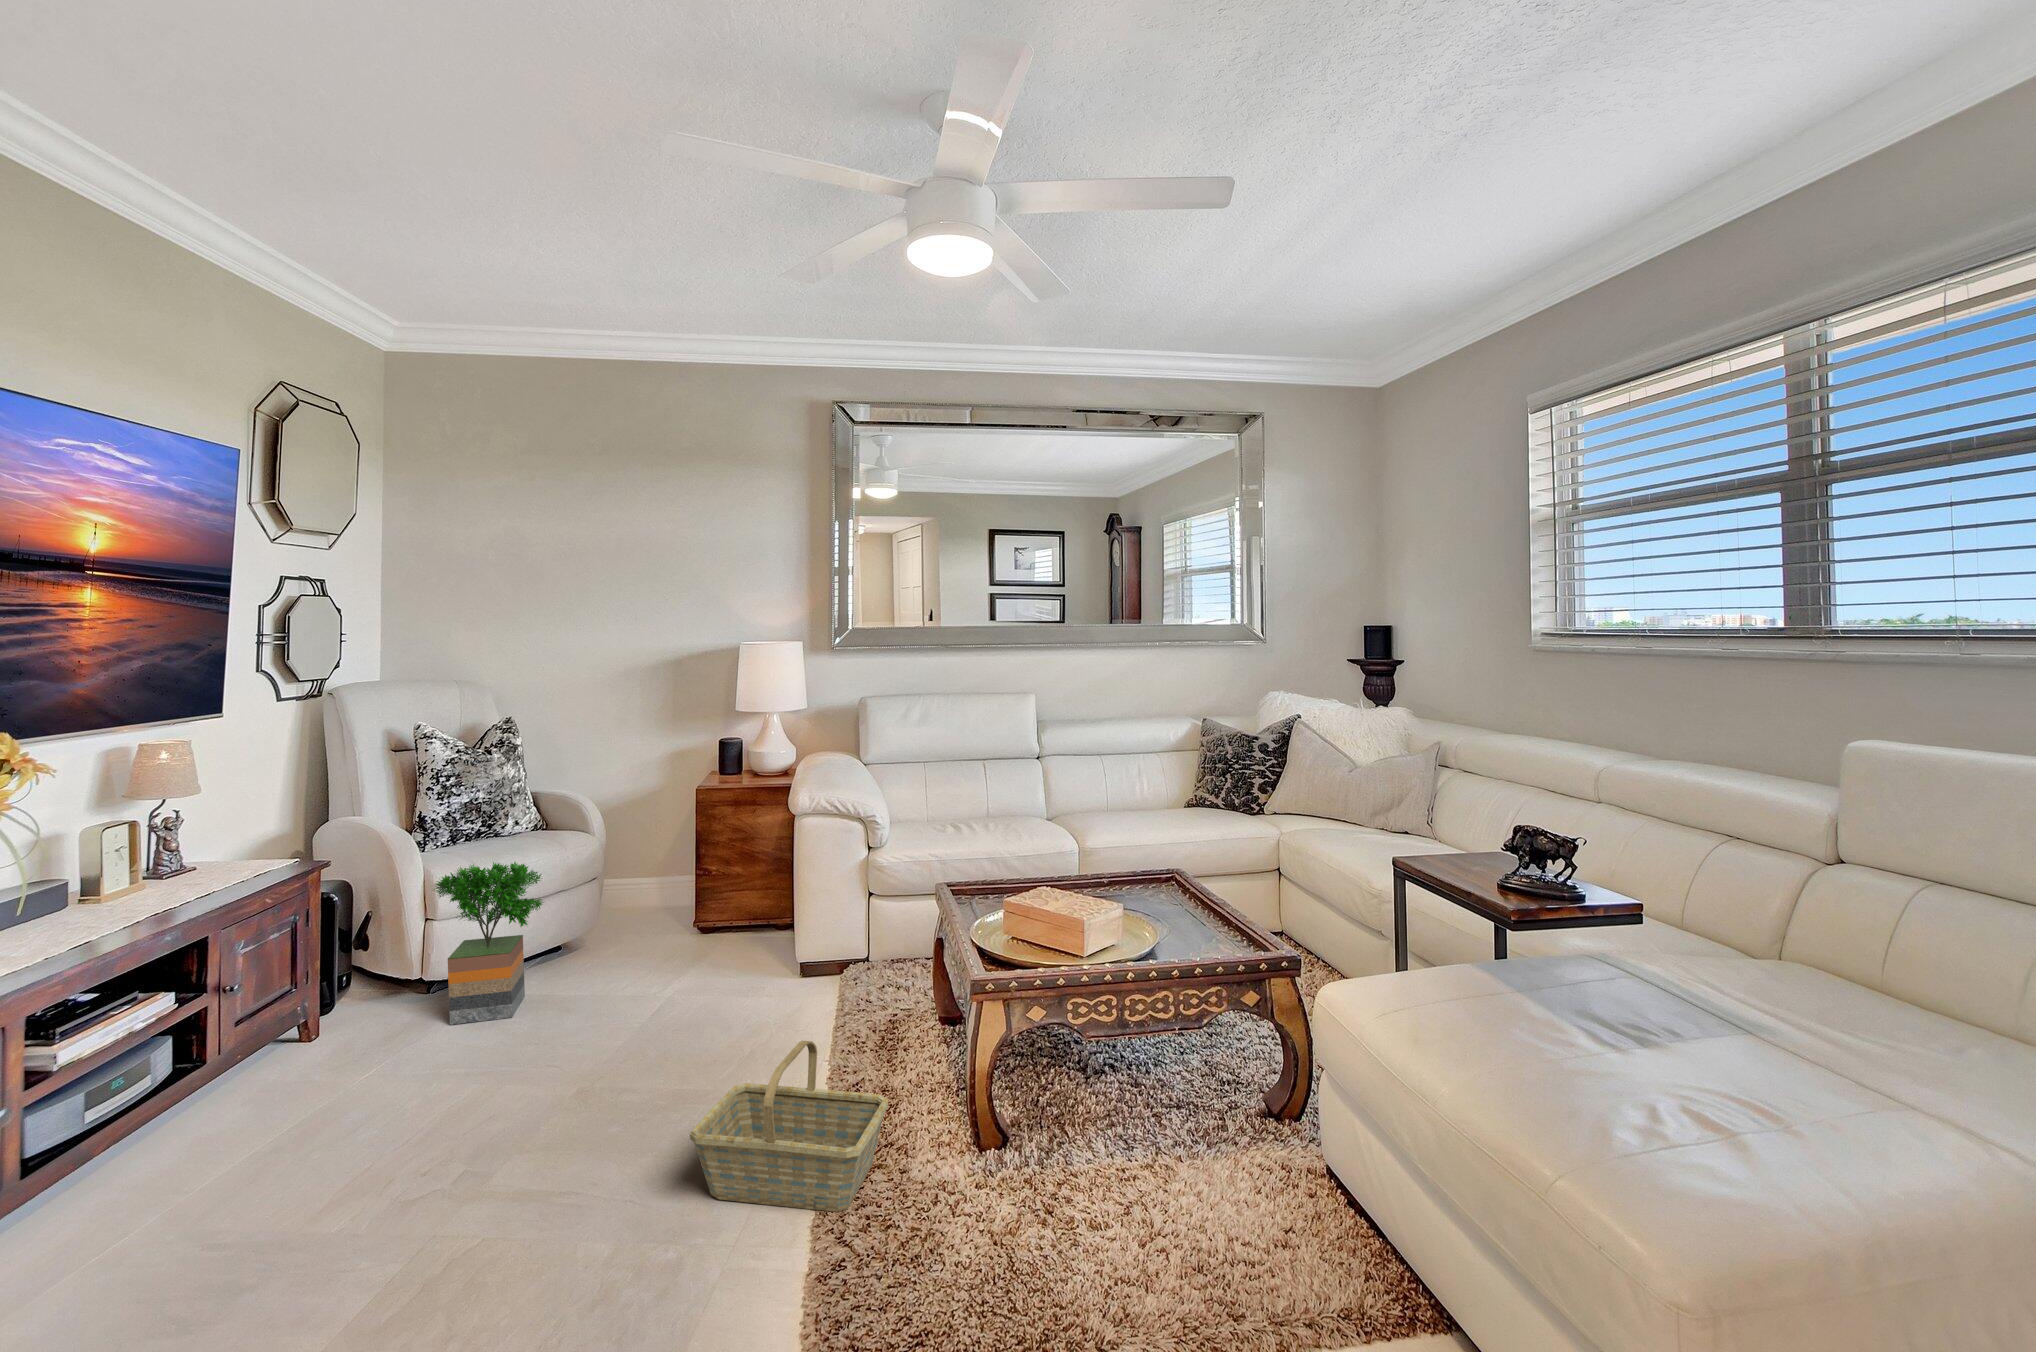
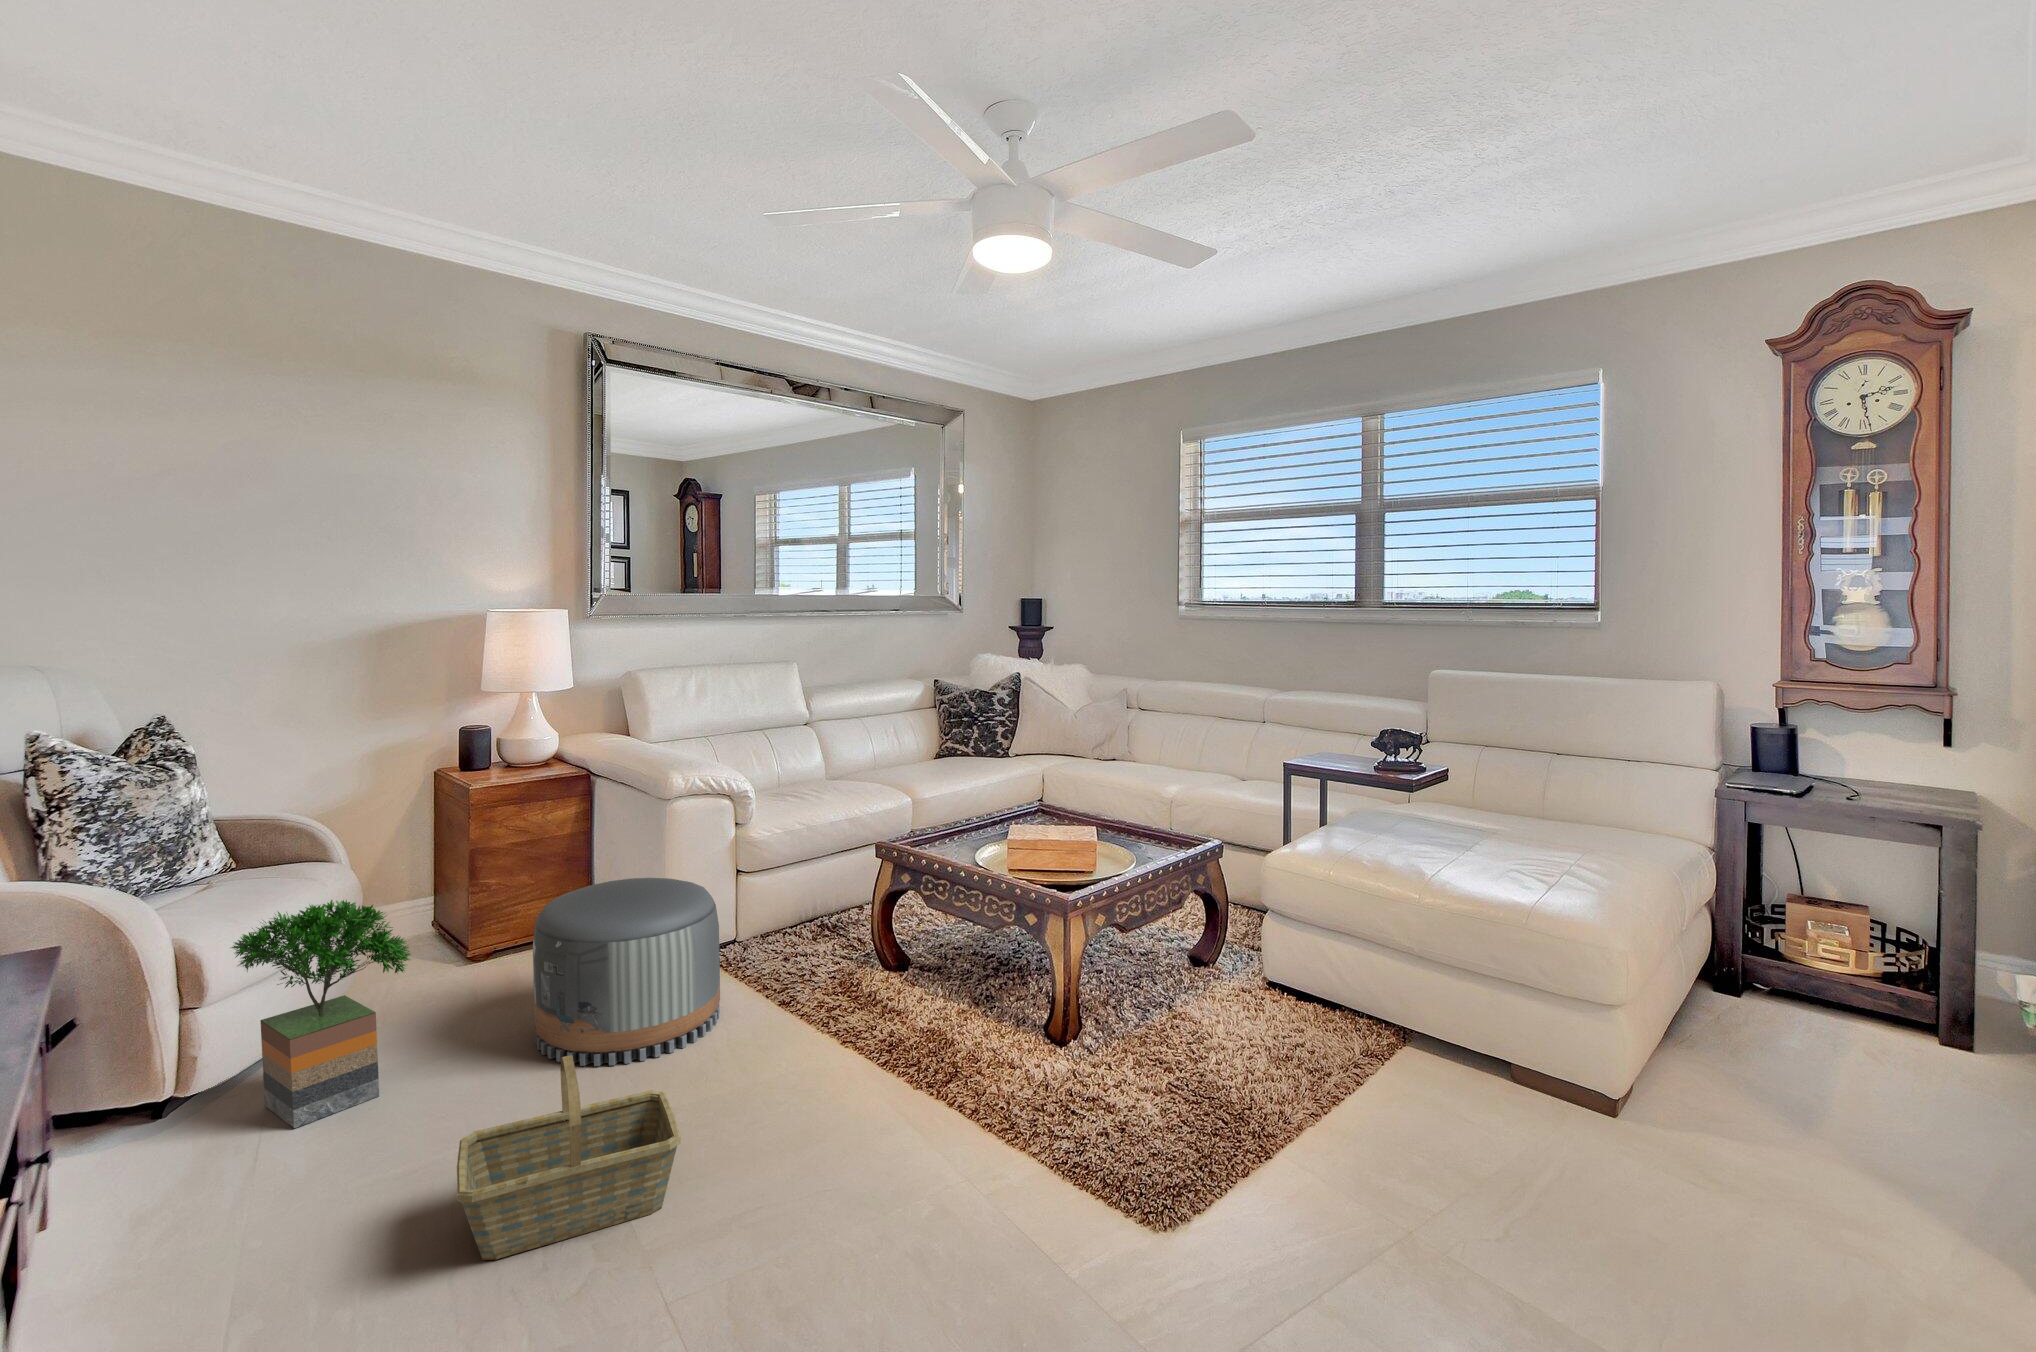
pouf: none [616,882,778,1048] -> present [533,878,720,1066]
basket: present [690,1041,888,1212] -> present [457,1055,681,1260]

